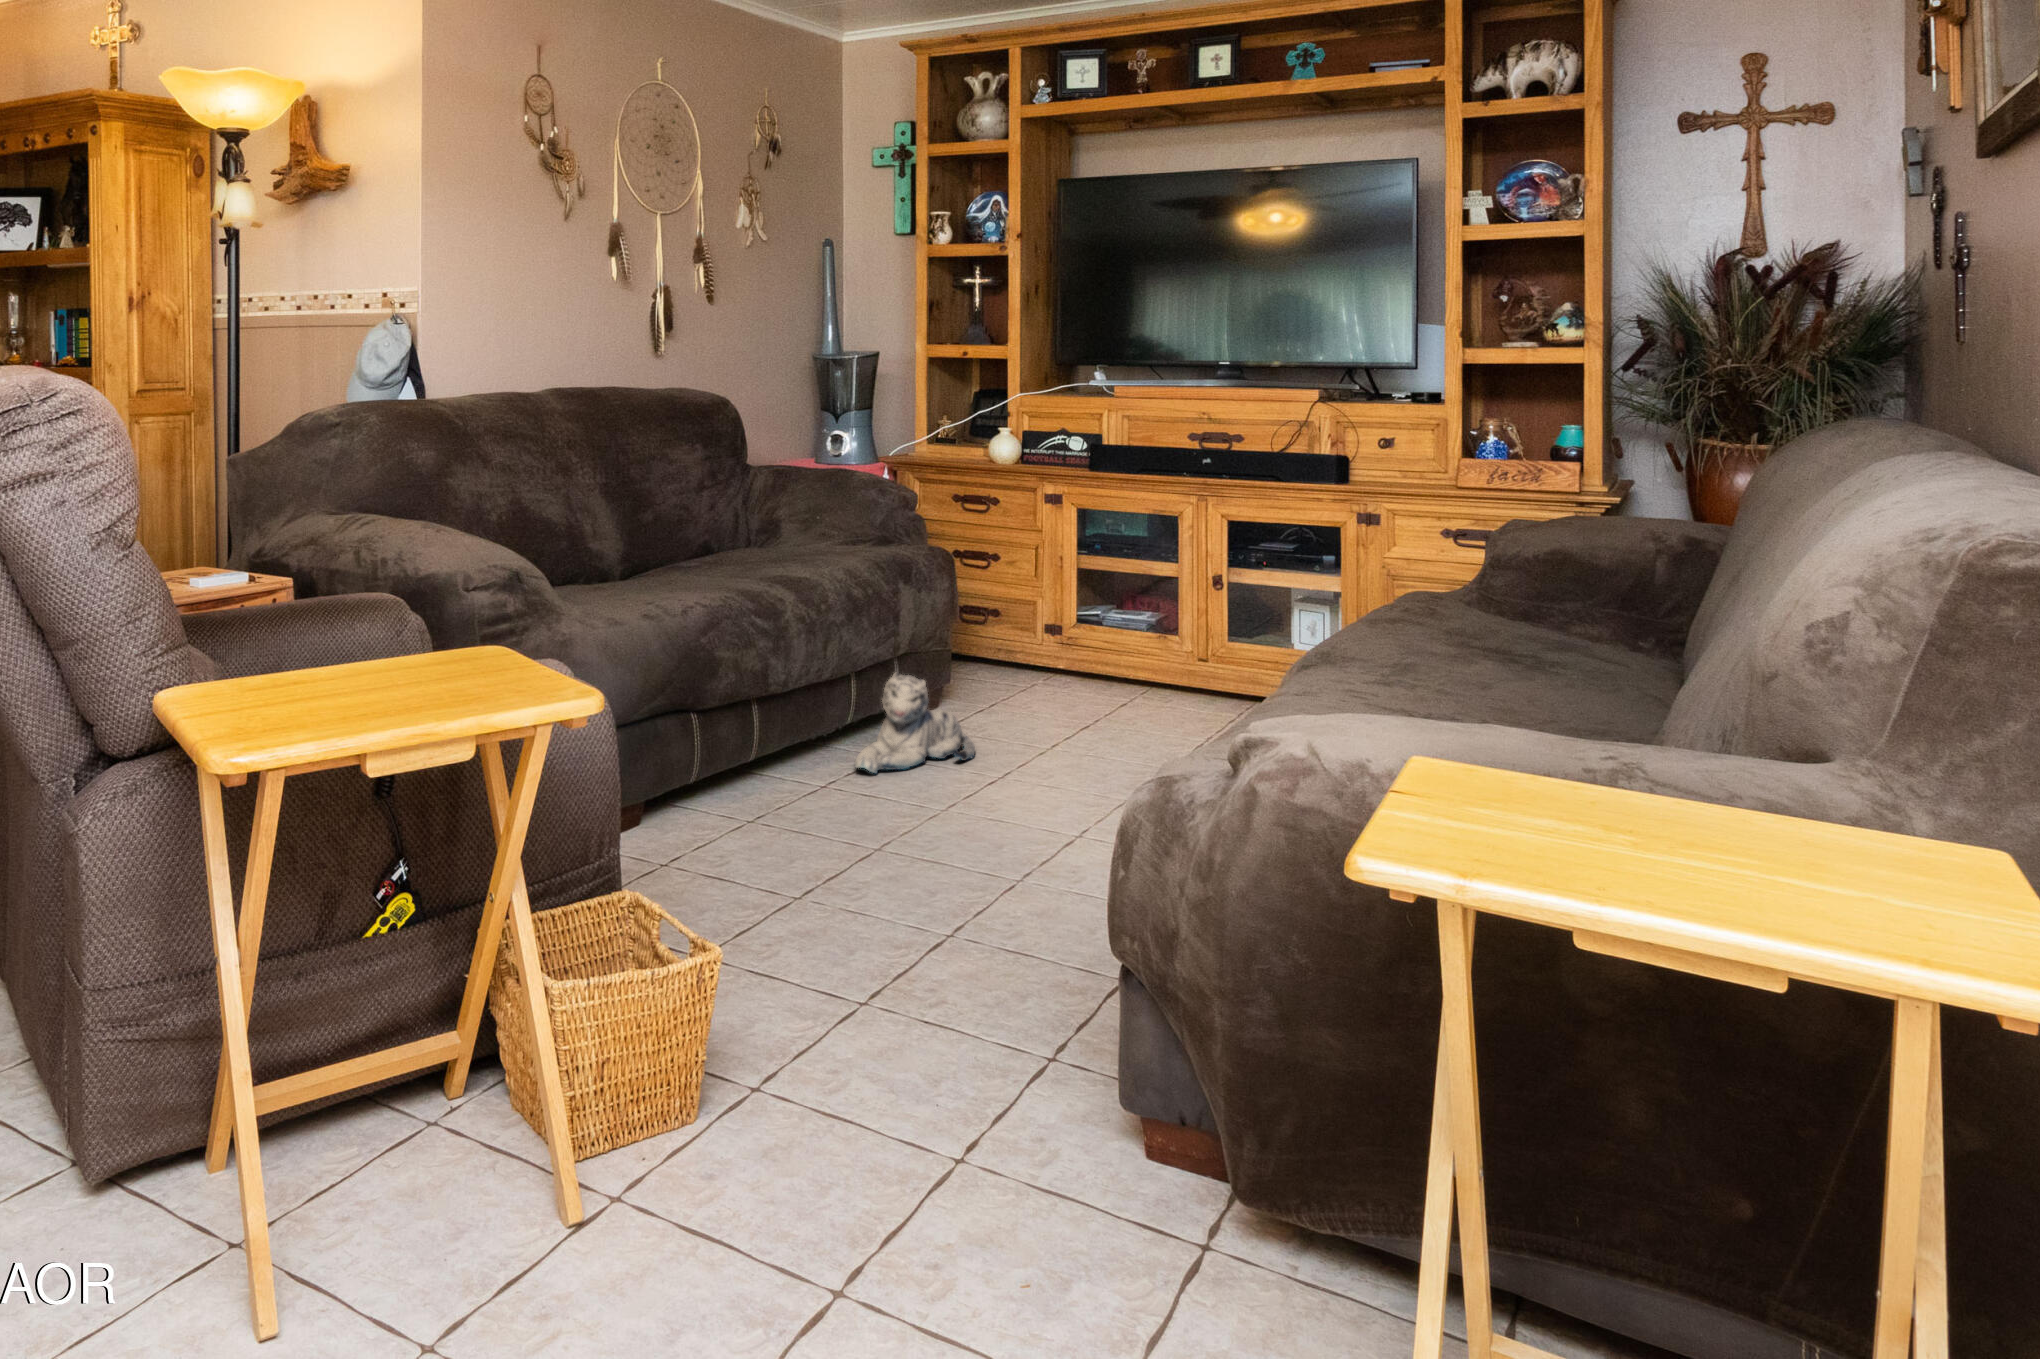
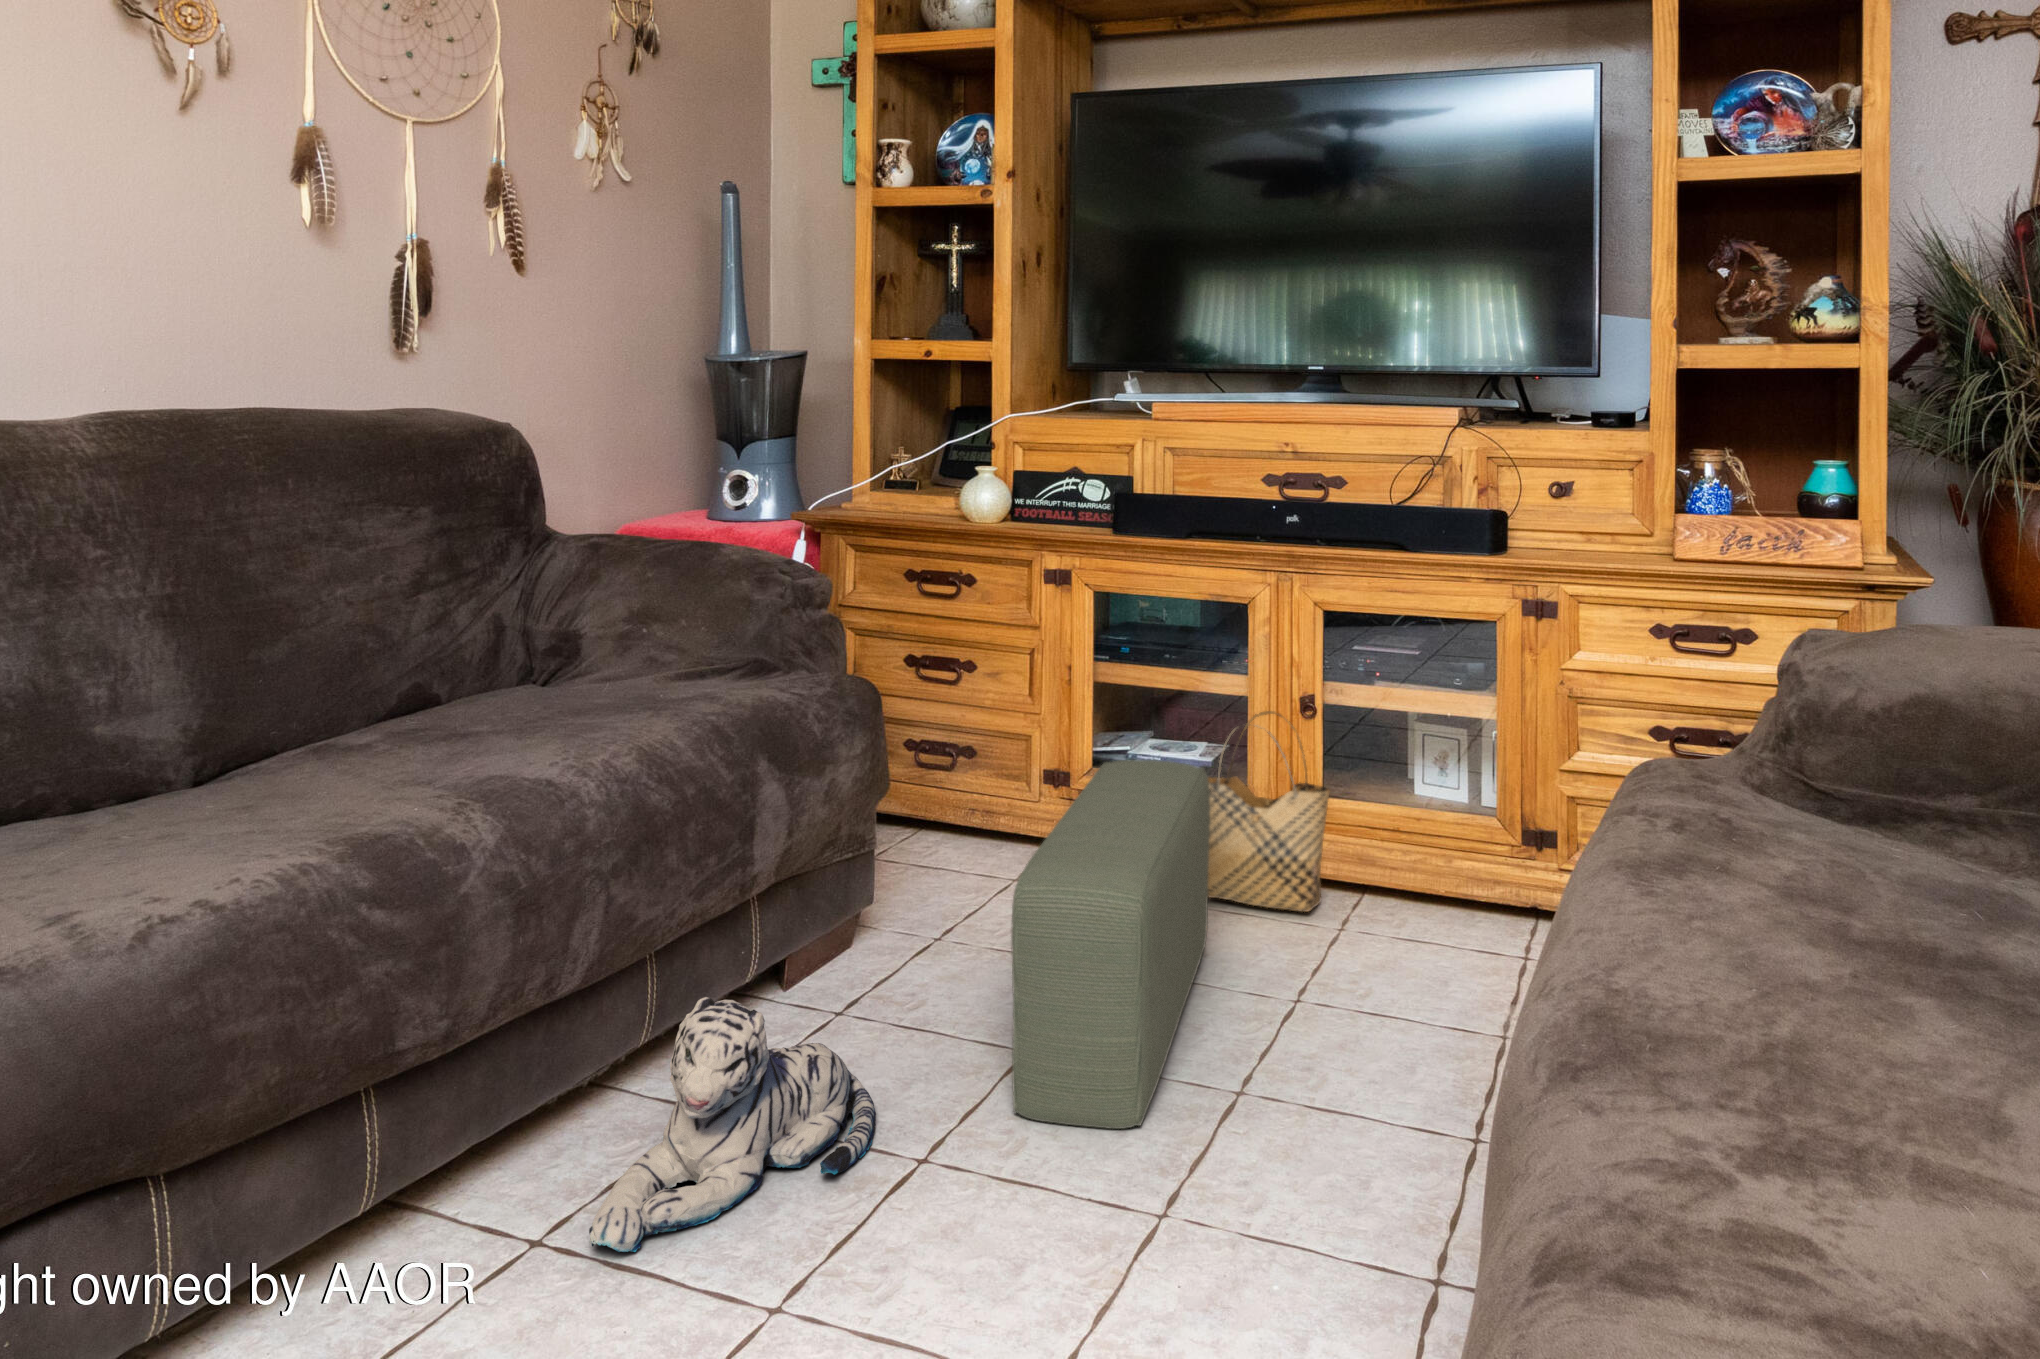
woven basket: none [1144,579,1230,699] -> present [1208,711,1330,912]
pouf: none [1043,596,1152,759] -> present [1011,760,1210,1129]

